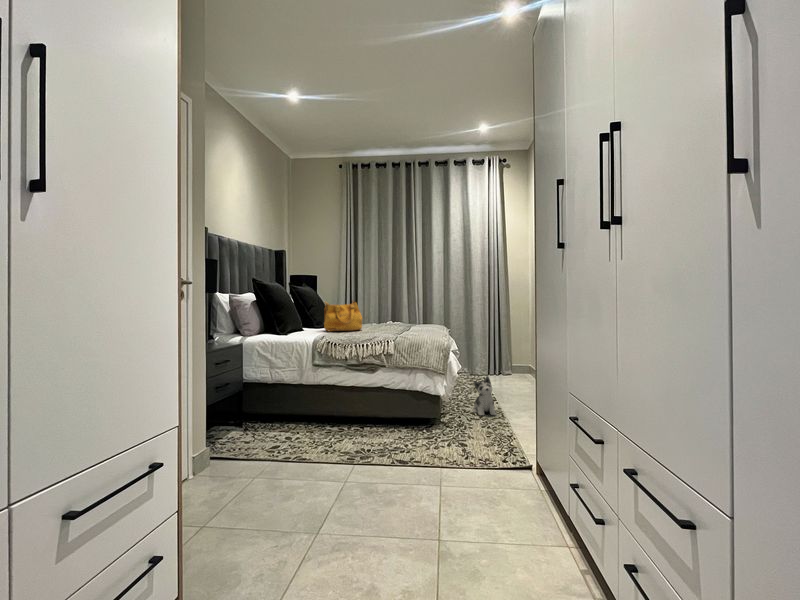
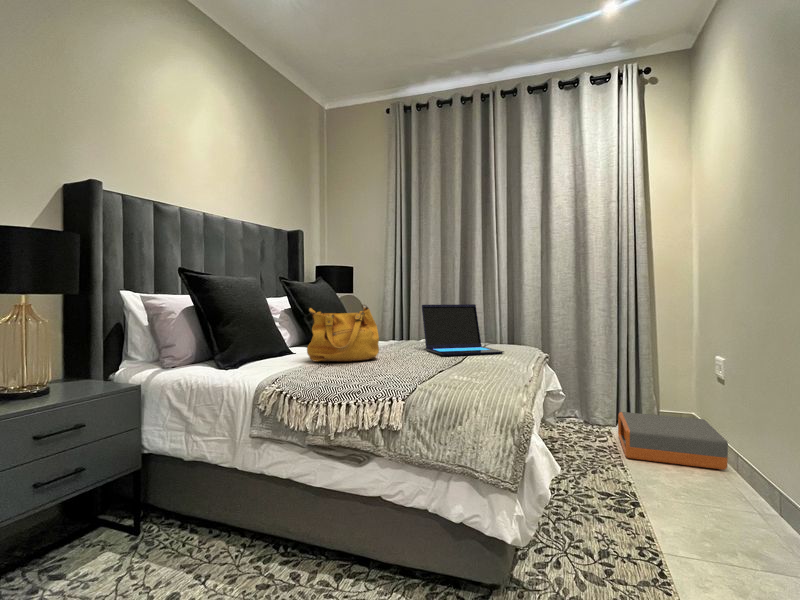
laptop: none [380,300,428,328] -> present [422,304,504,356]
storage box: none [489,363,541,387] -> present [618,412,728,470]
plush toy: present [473,376,496,415] -> none [589,475,647,570]

